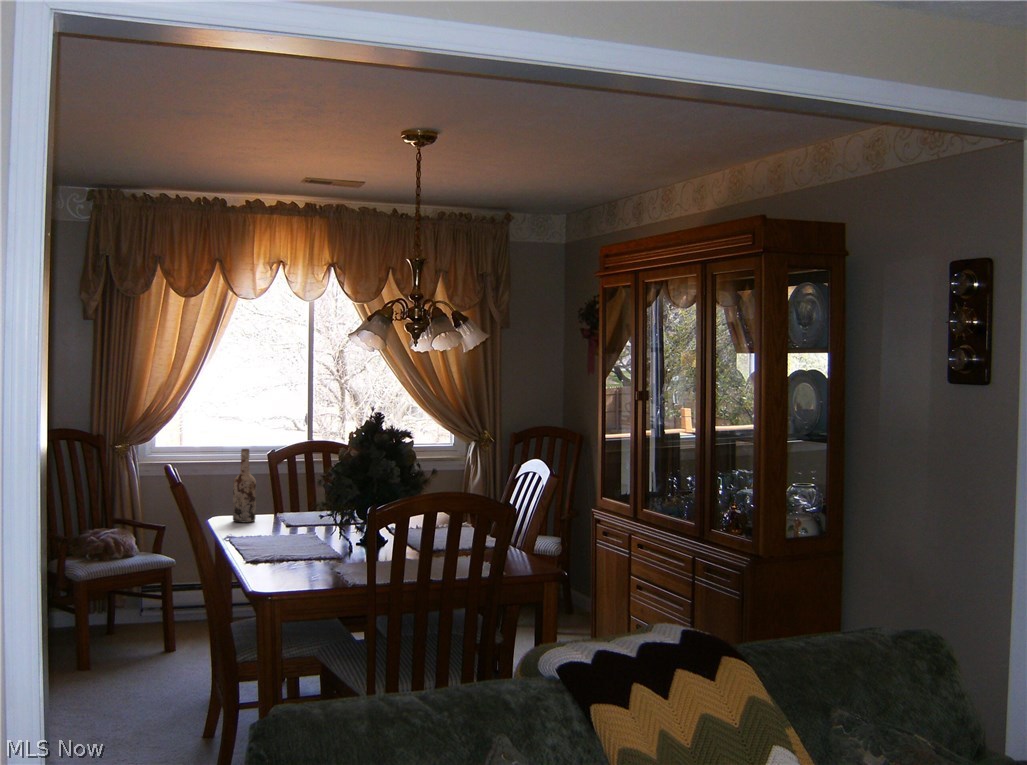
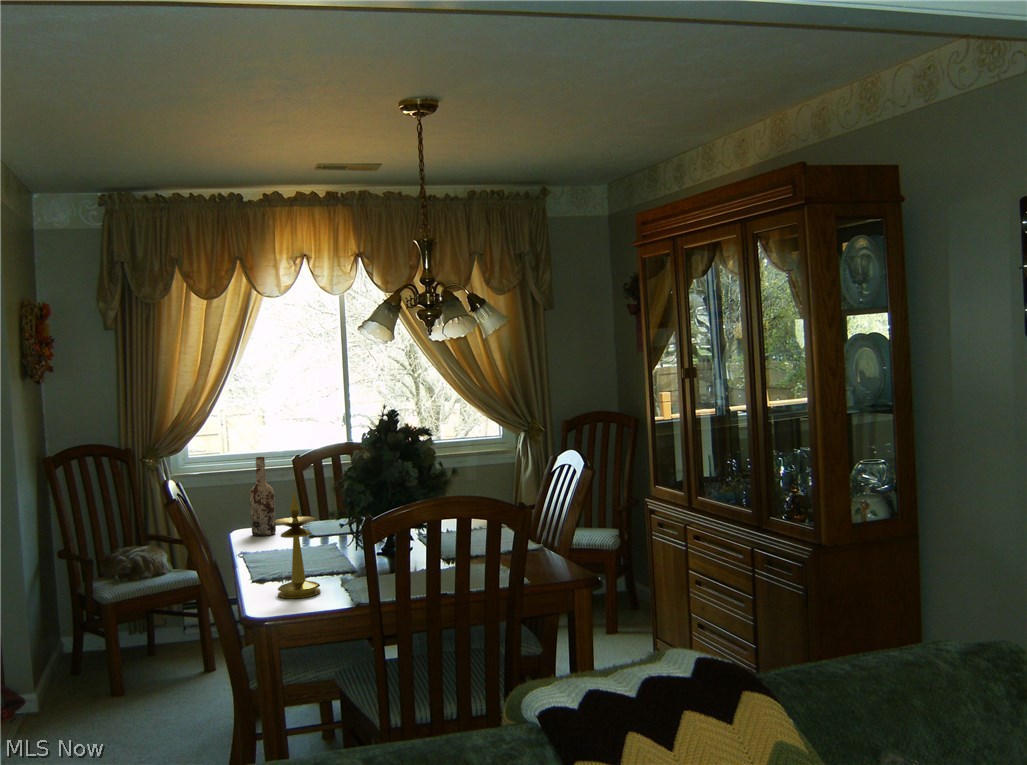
candlestick: none [277,481,318,577] -> present [273,492,321,598]

